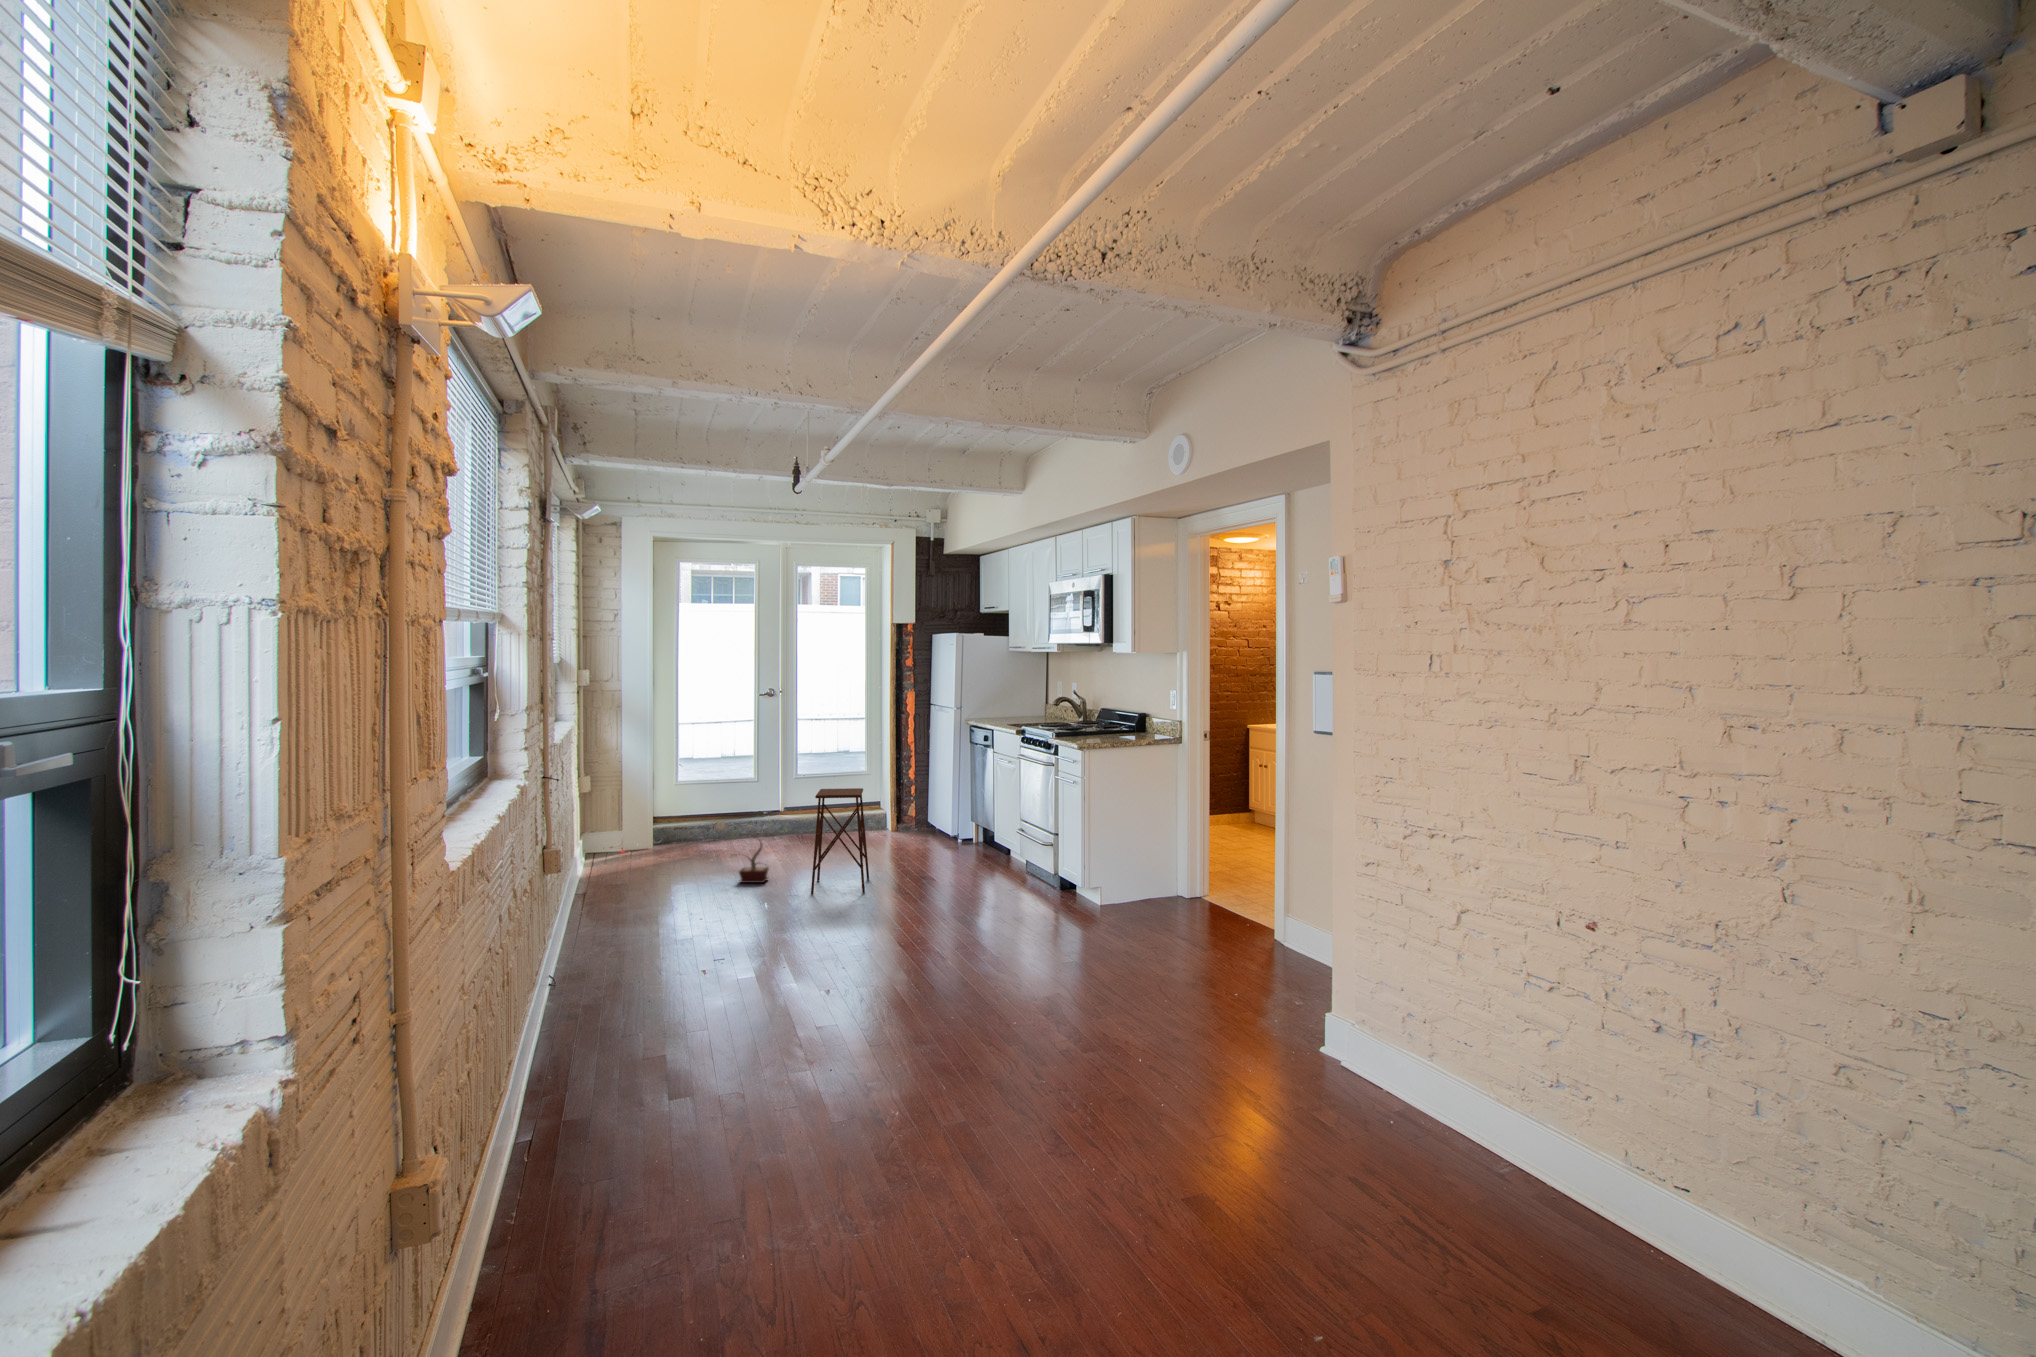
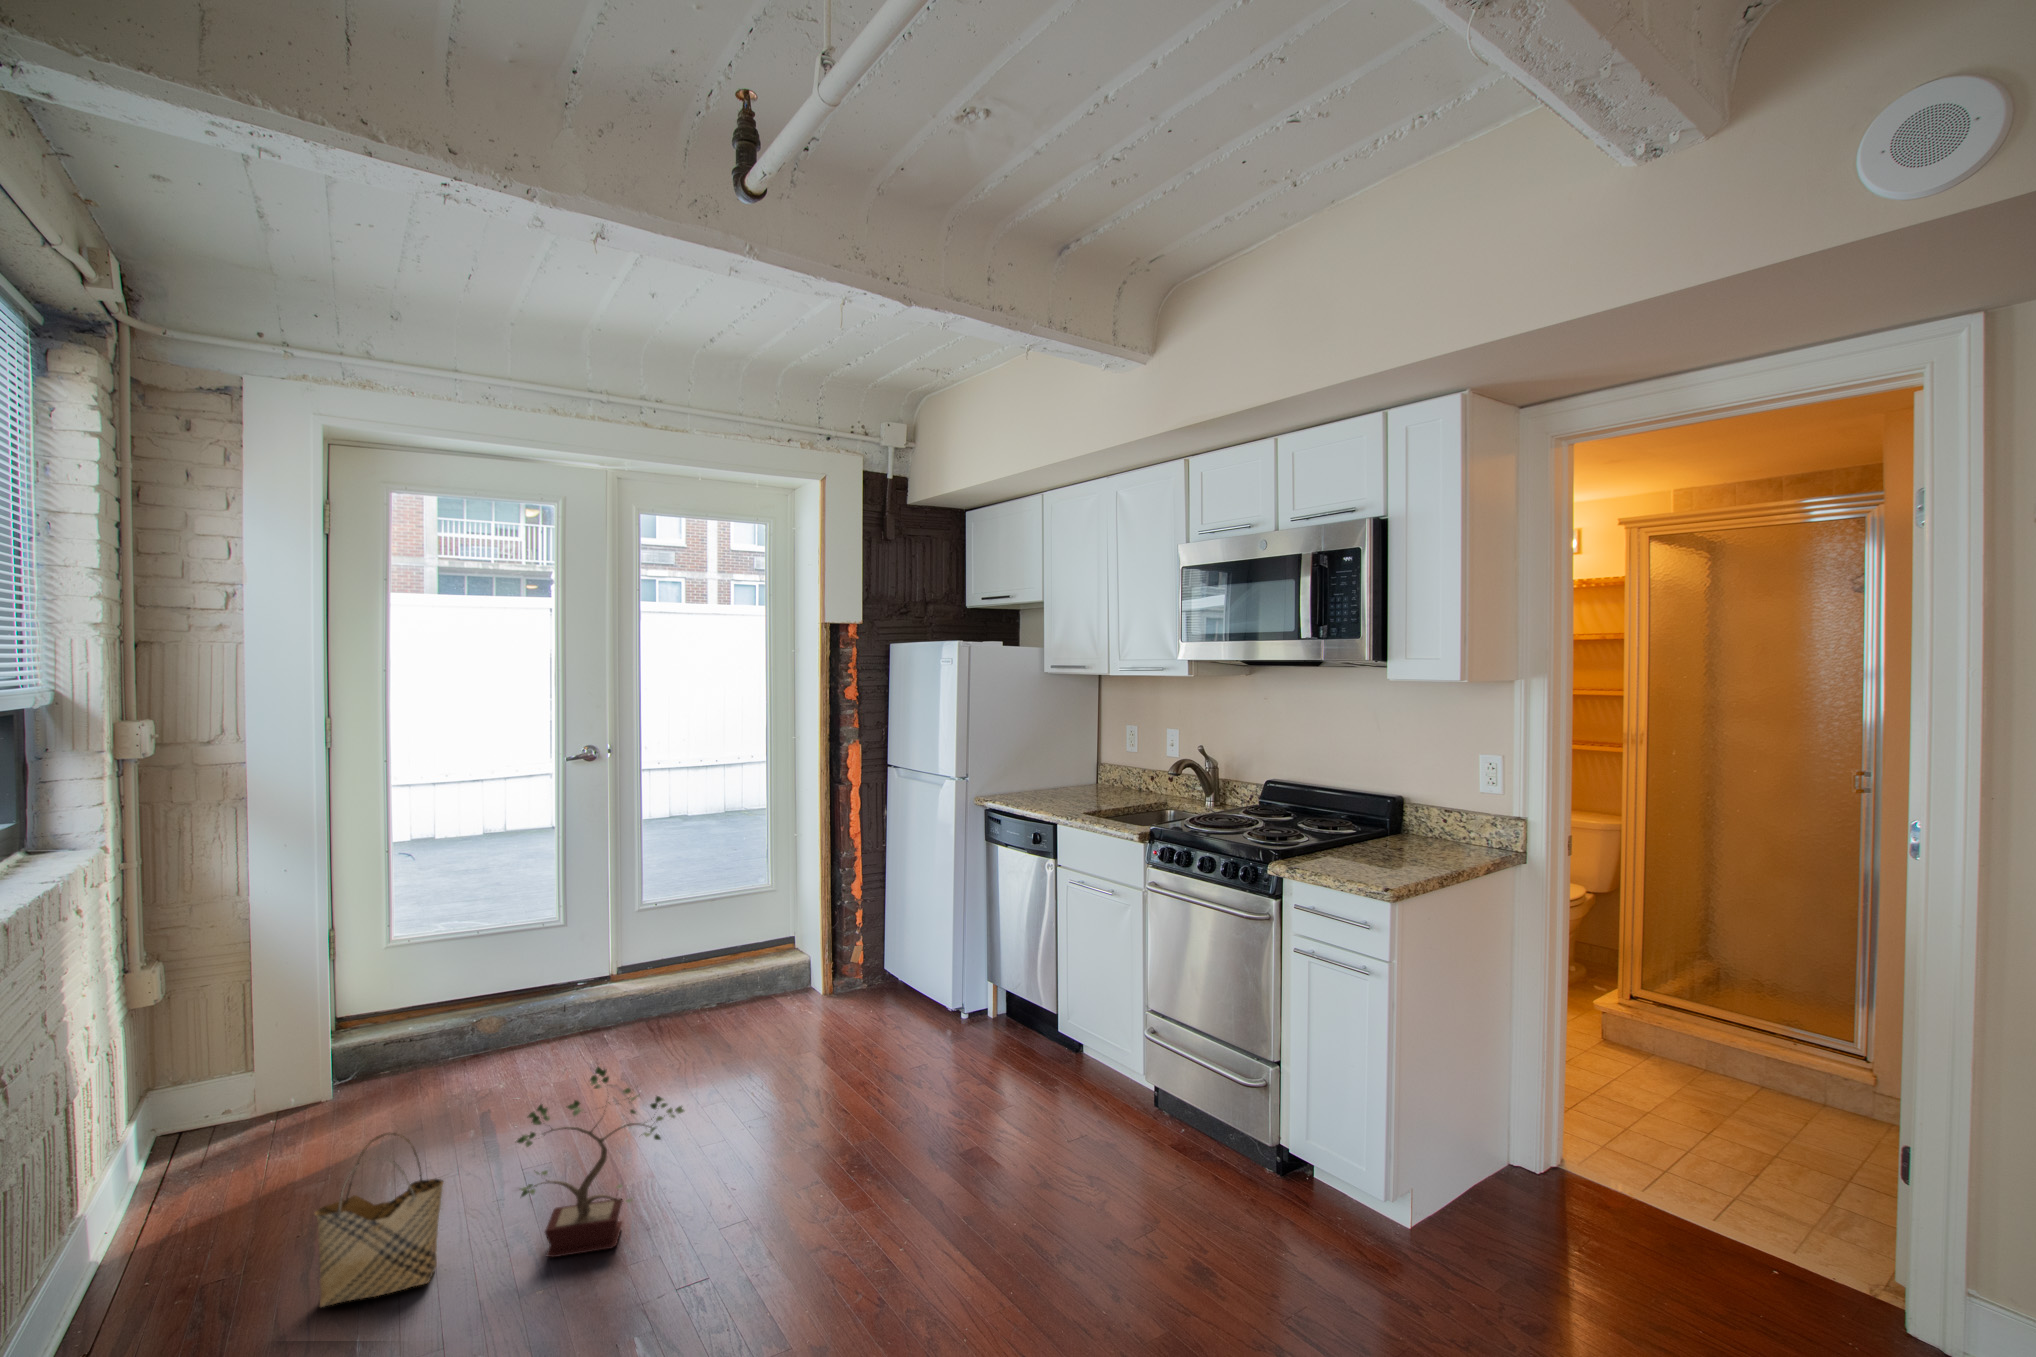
side table: present [811,788,869,894] -> none [745,992,884,1295]
woven basket: none [659,828,703,884] -> present [315,1133,443,1308]

